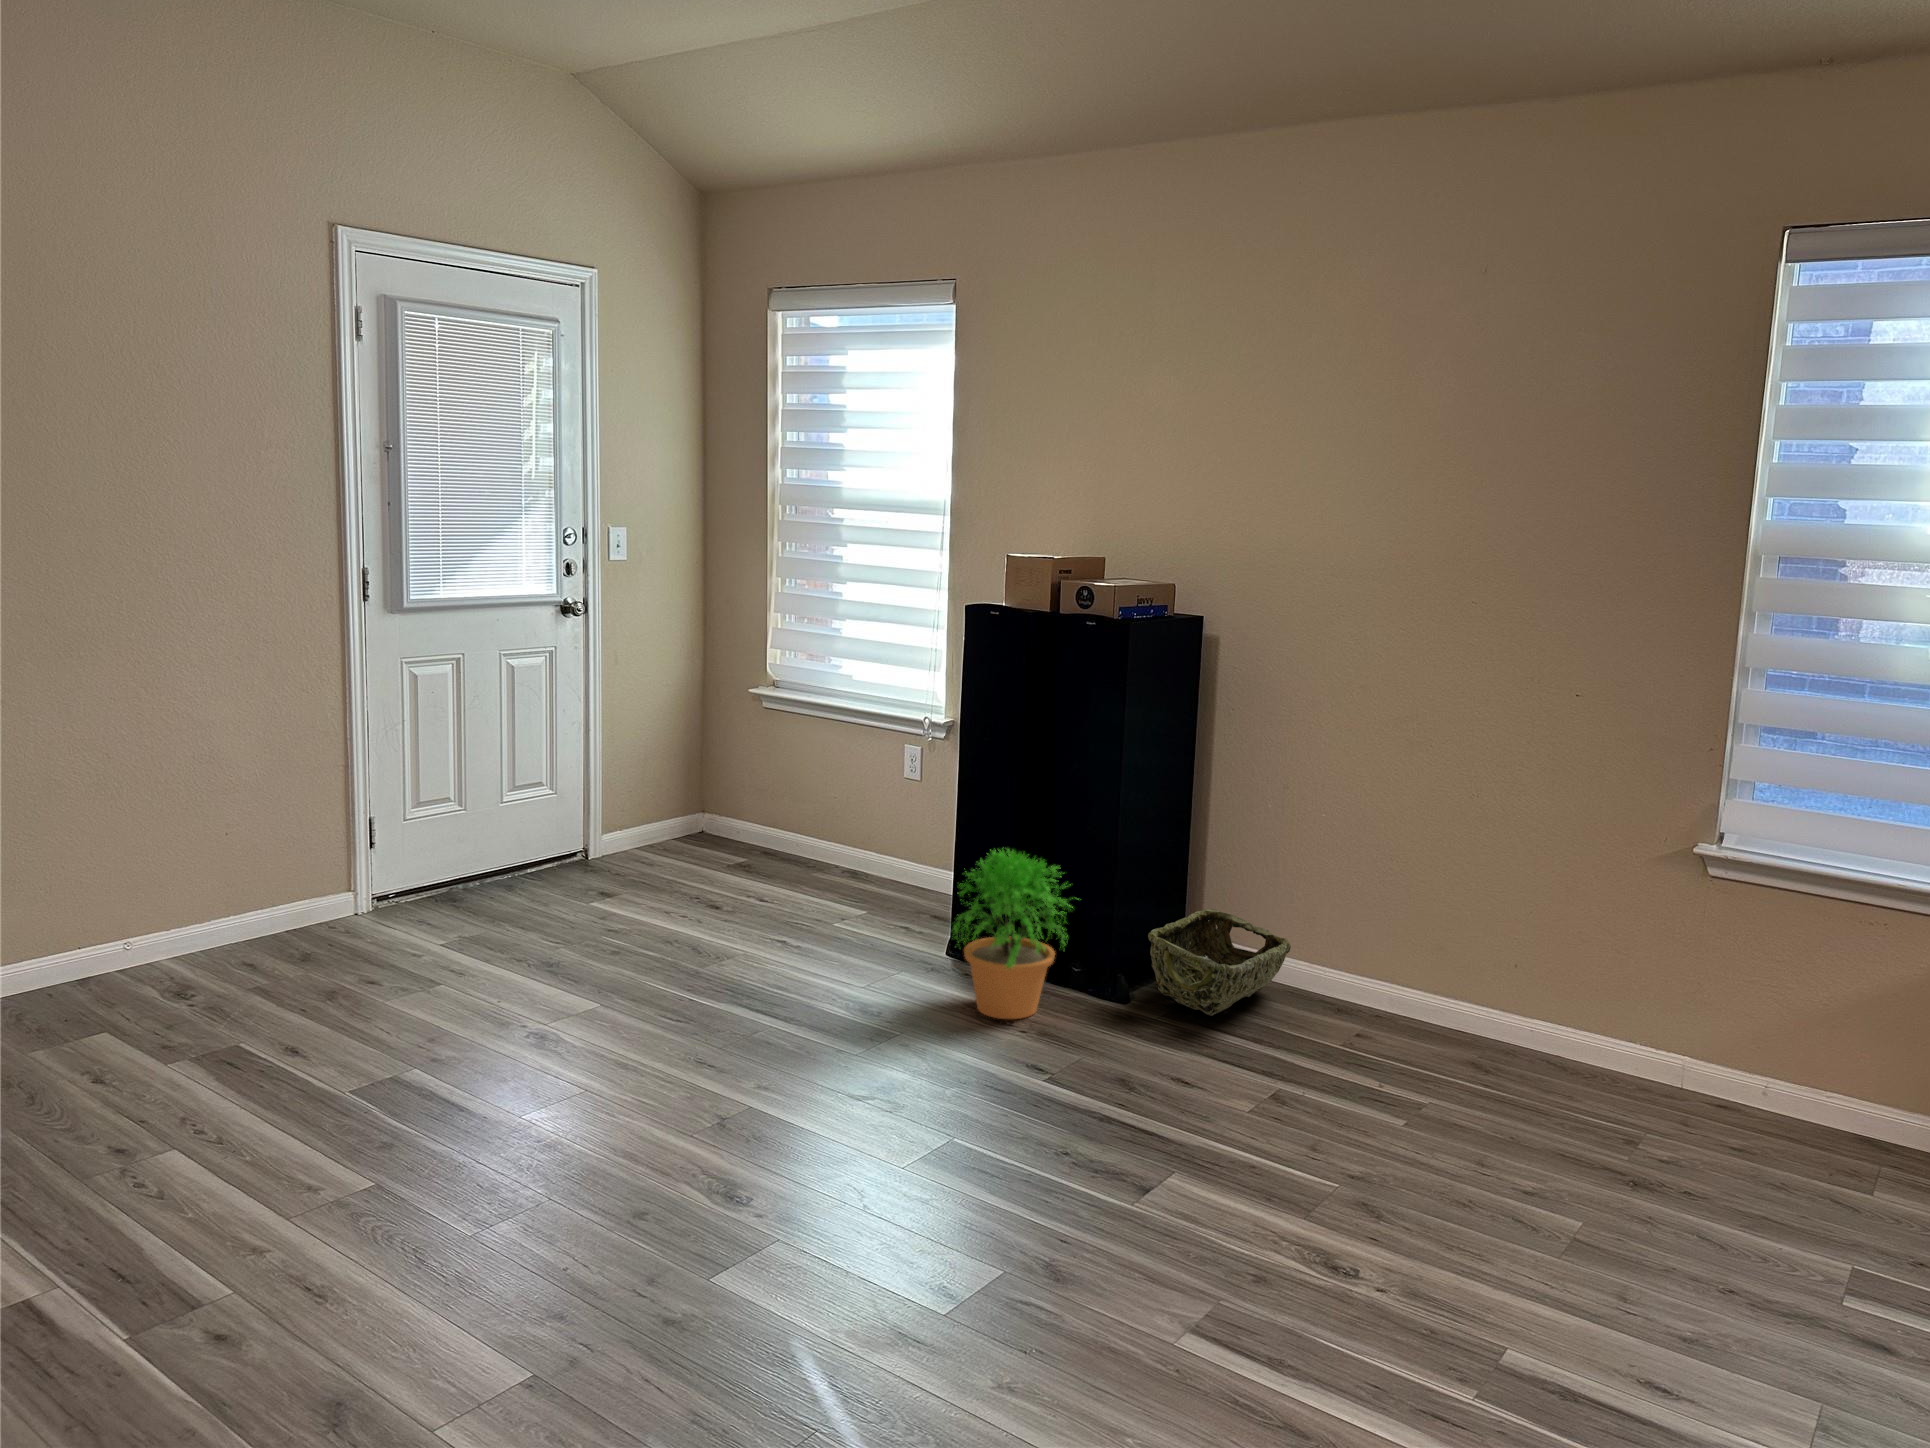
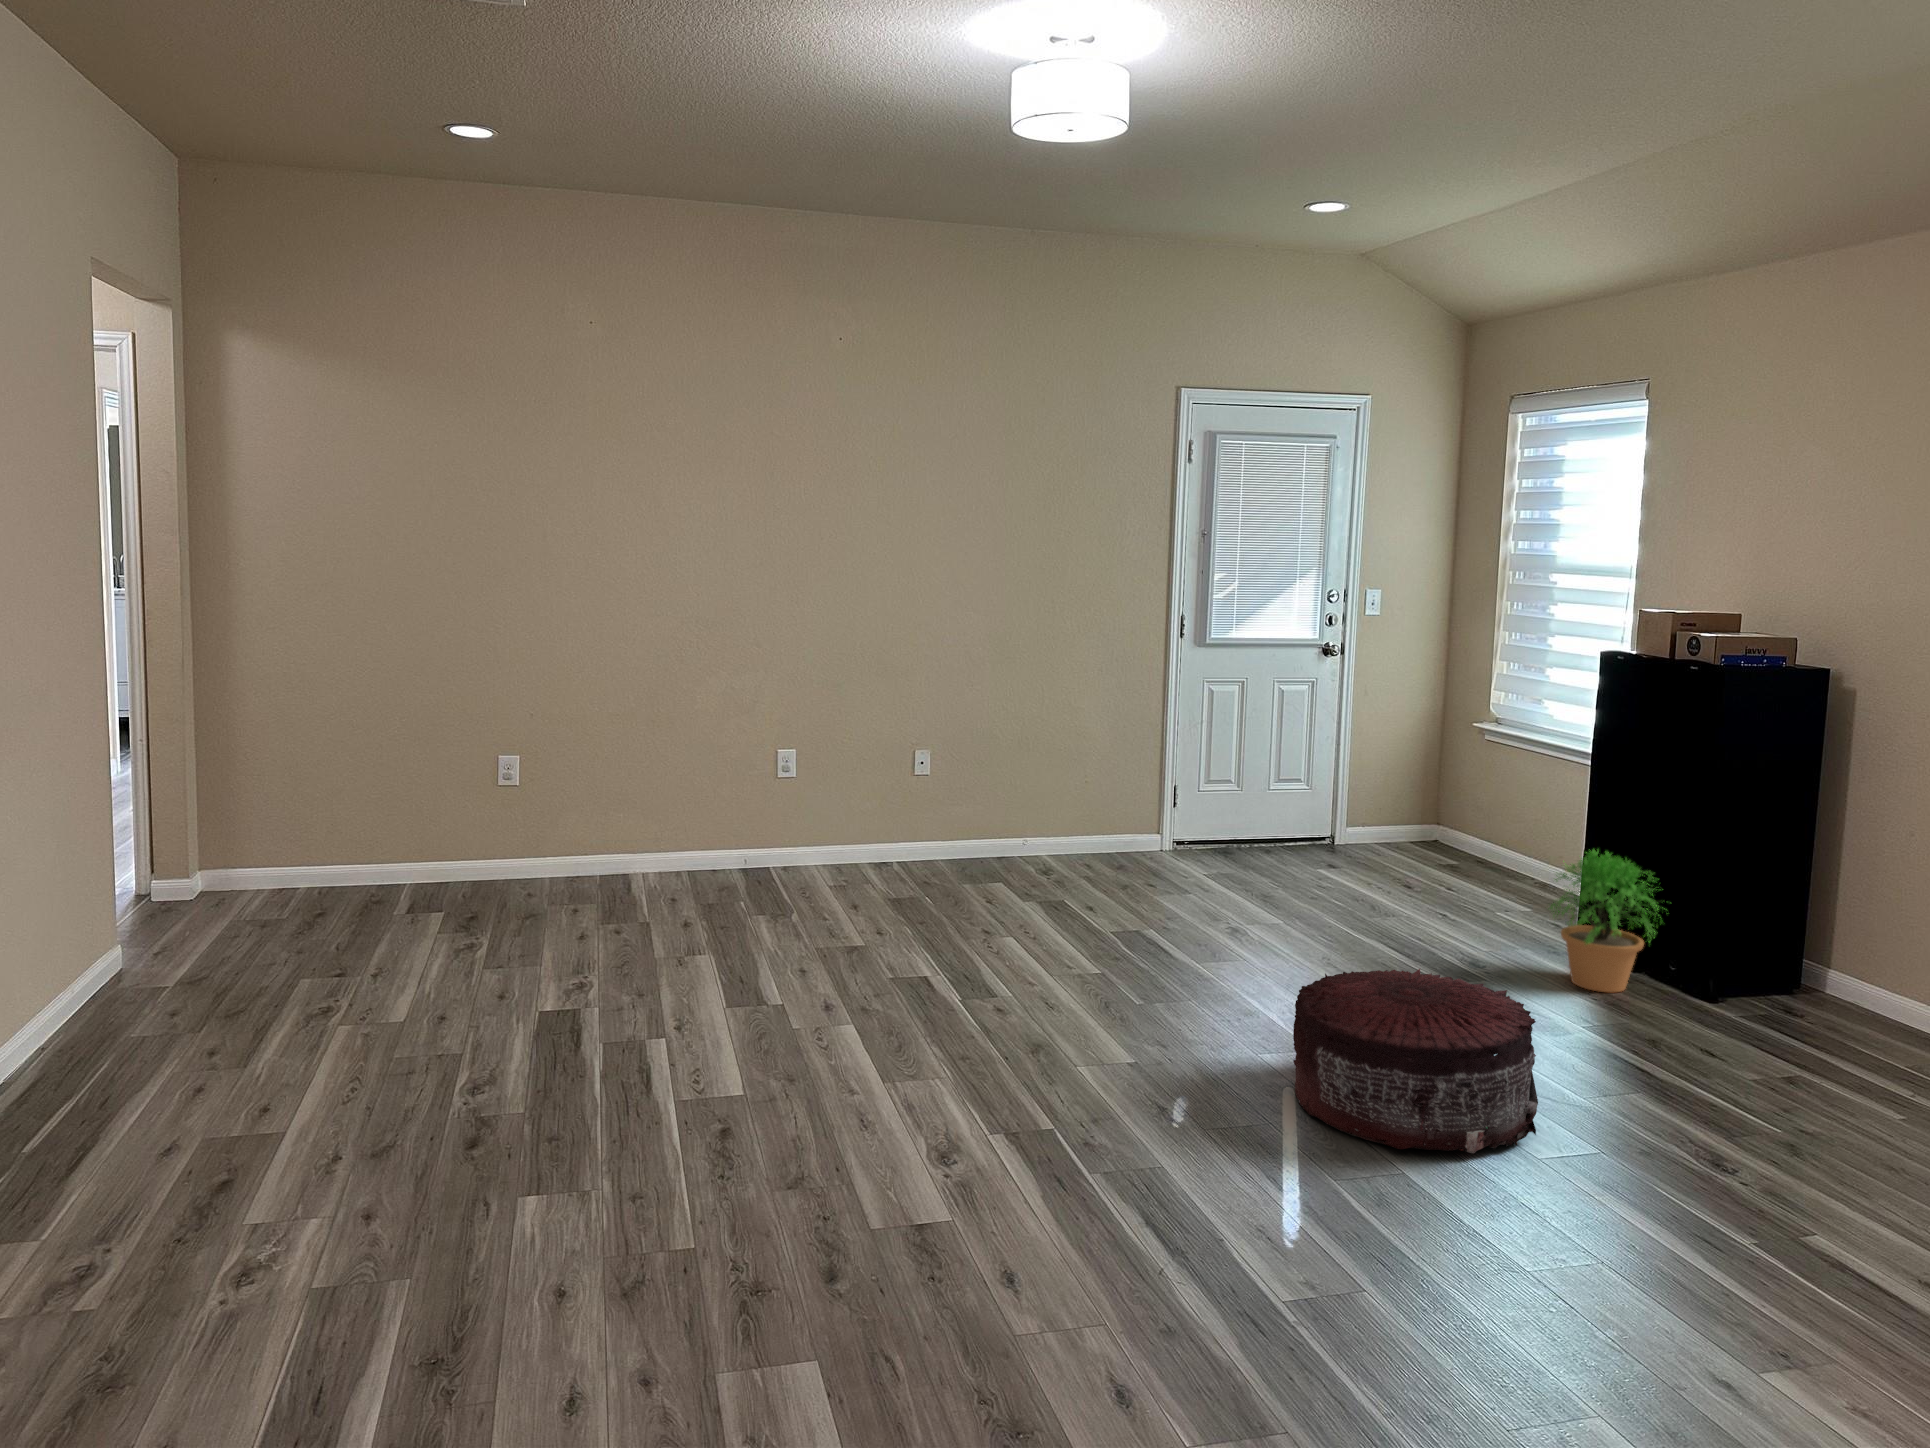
woven basket: present [1148,909,1291,1016] -> none [1737,940,1907,1026]
pouf: none [789,1082,1139,1395] -> present [1293,969,1538,1153]

